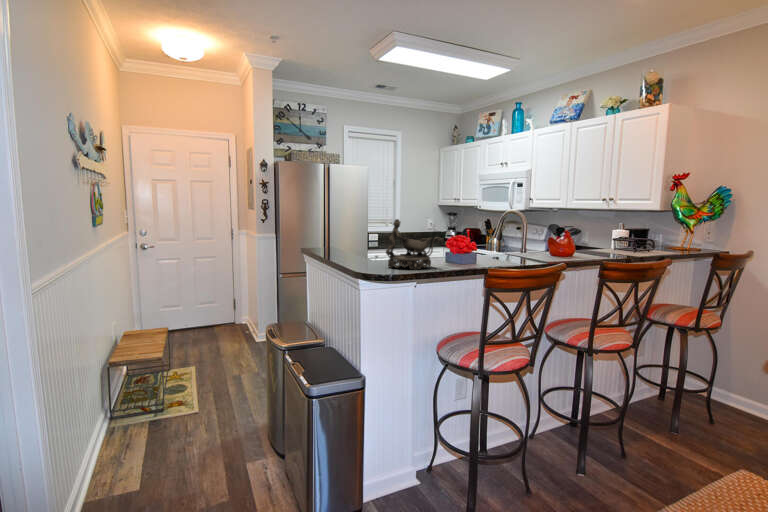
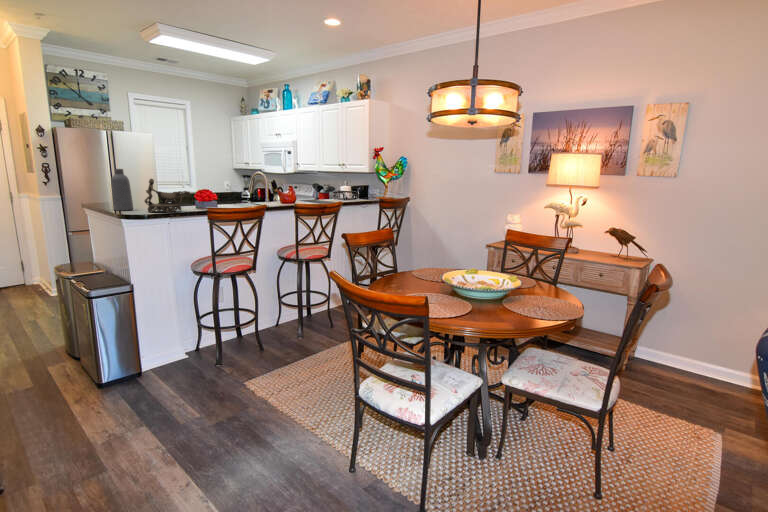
vase: none [342,205,365,262] -> present [111,169,133,211]

